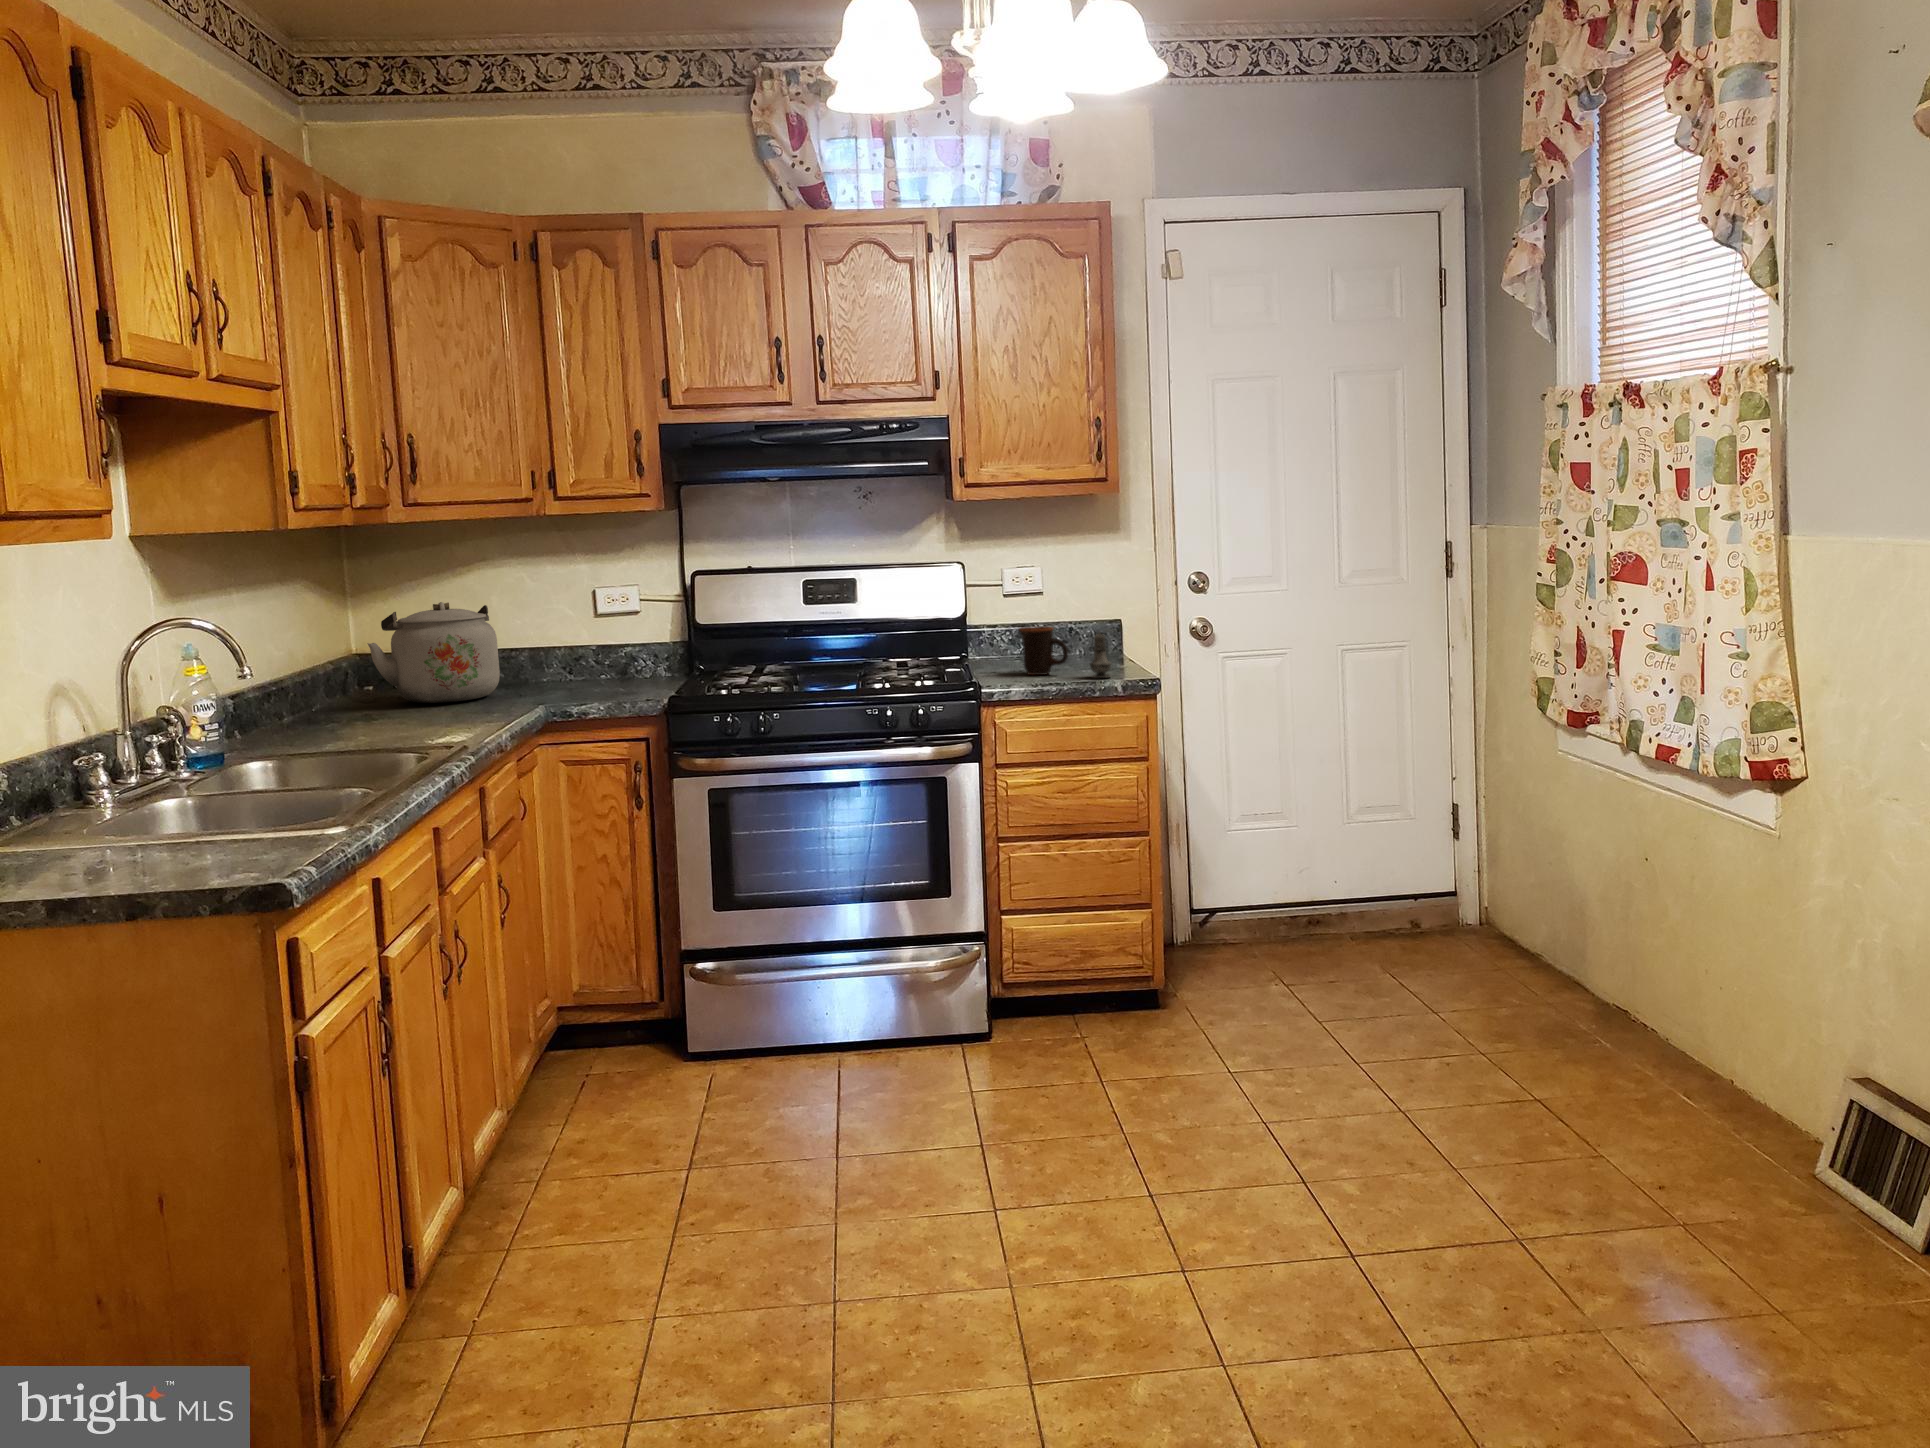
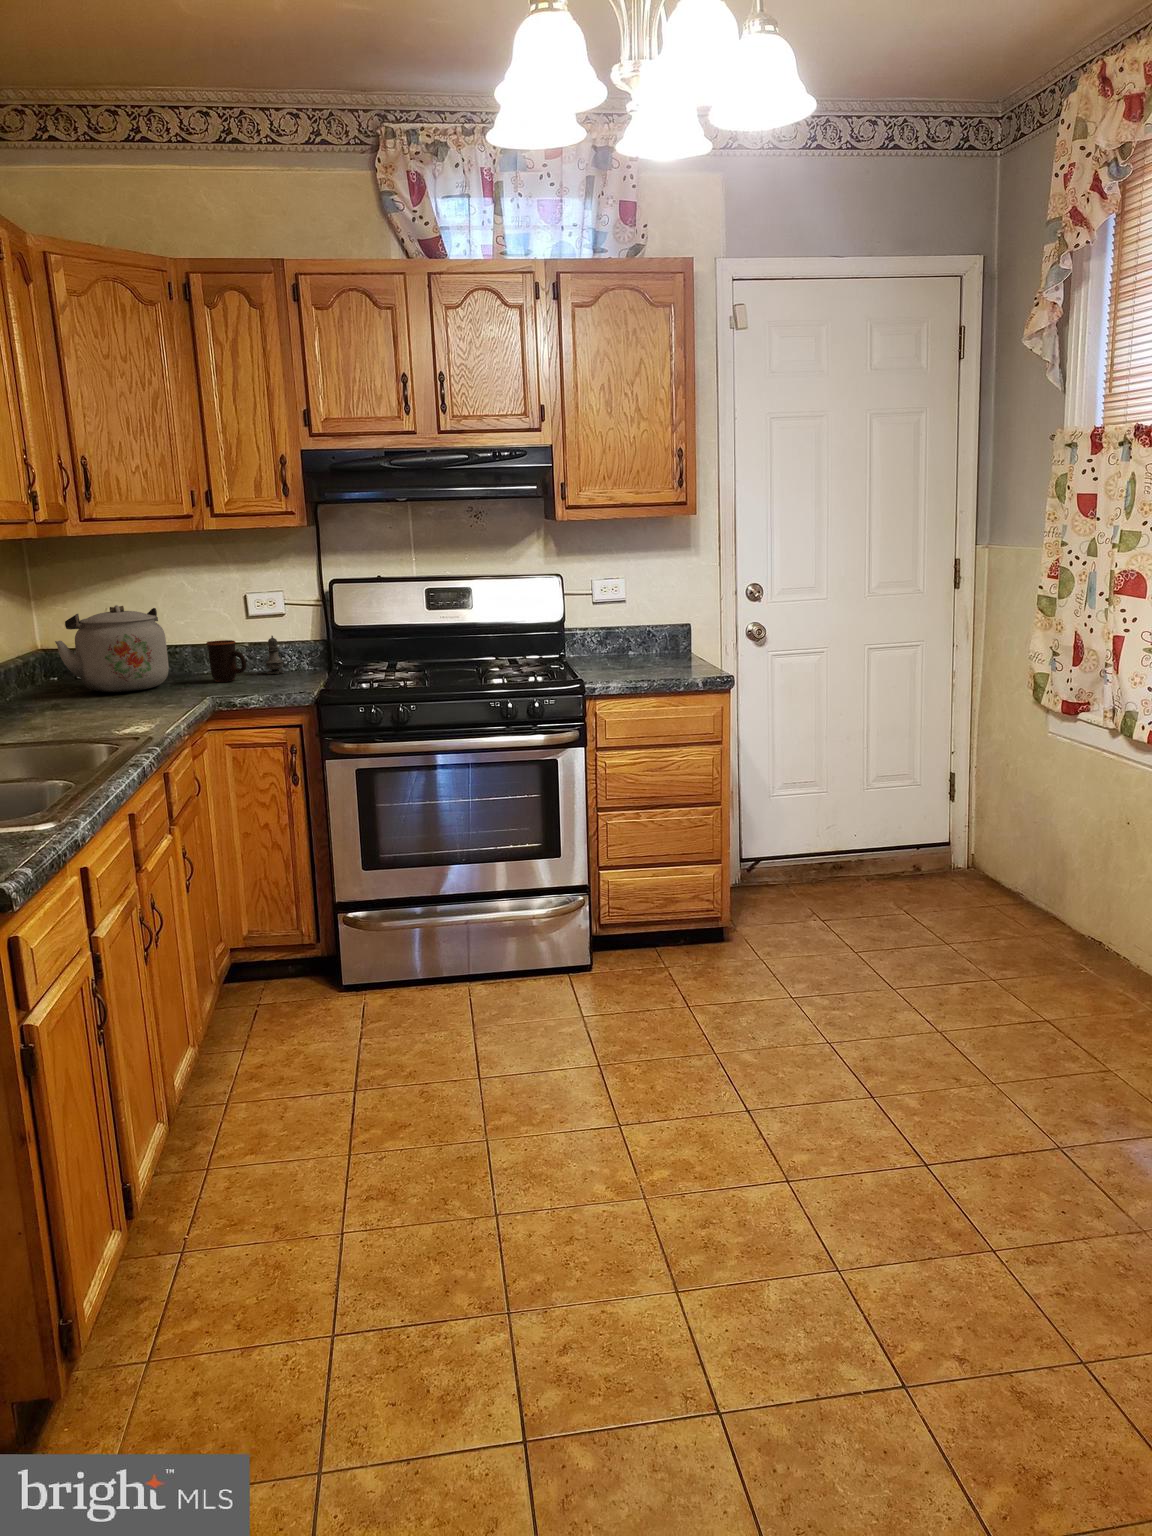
mug: present [1019,626,1068,675] -> present [206,640,246,682]
salt shaker: present [1090,632,1111,678] -> present [265,636,284,674]

